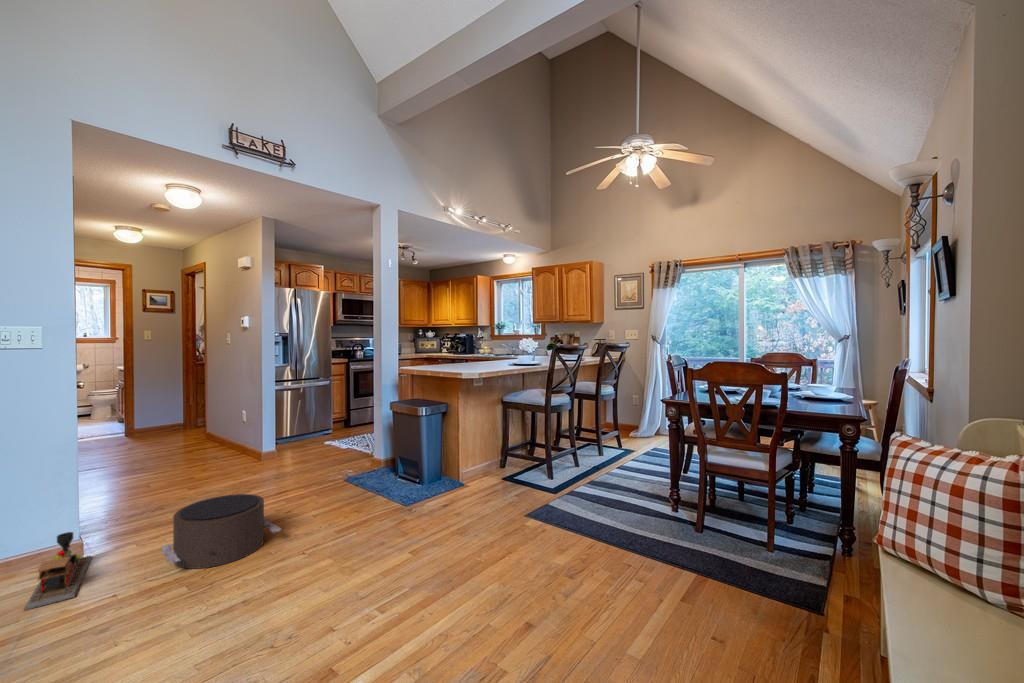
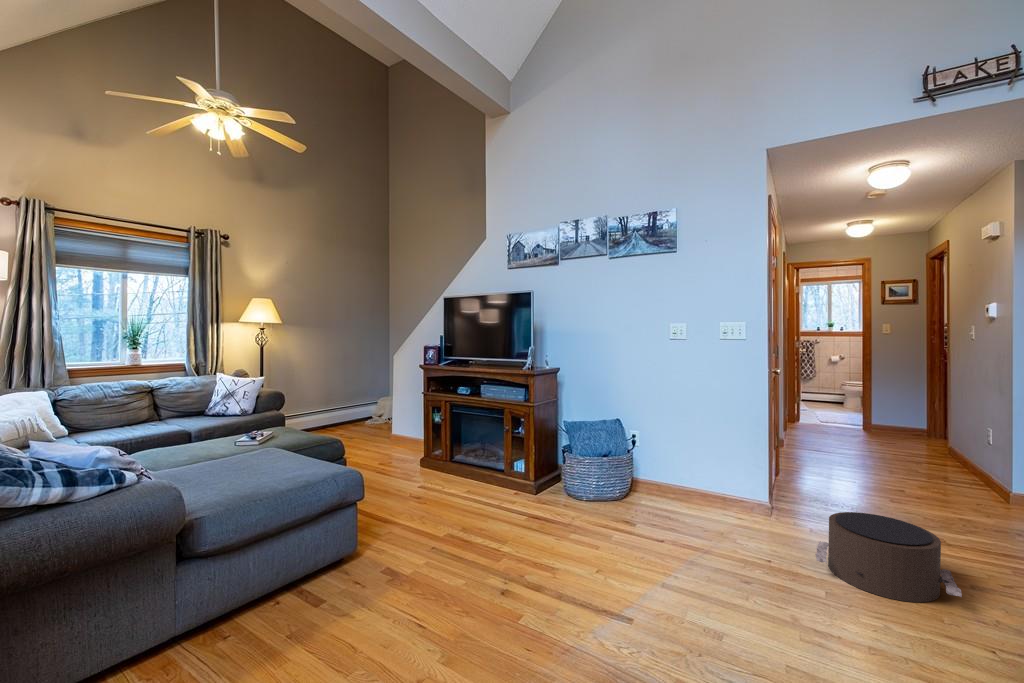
toy train: present [24,532,92,610] -> none [718,493,774,547]

